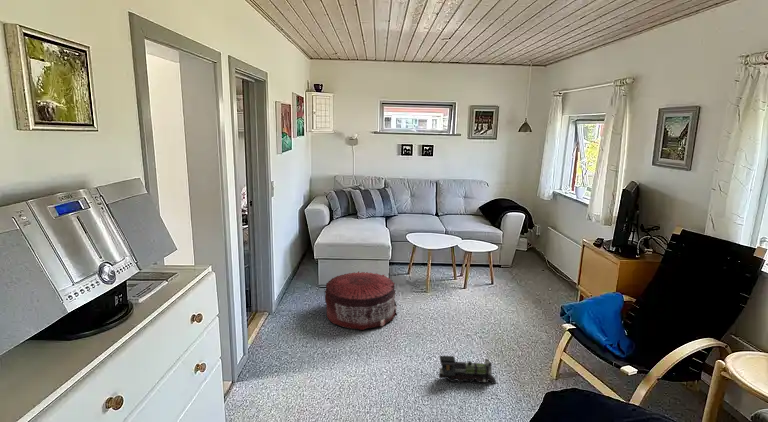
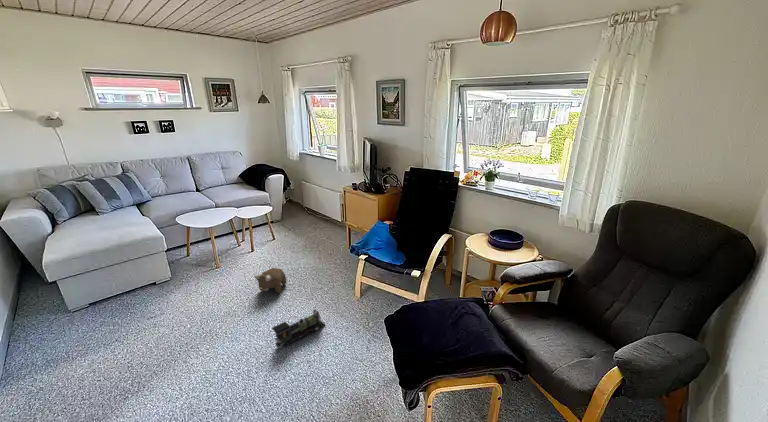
pouf: present [325,272,397,330] -> none [89,268,200,349]
plush toy: none [447,306,480,334] -> present [254,268,286,293]

